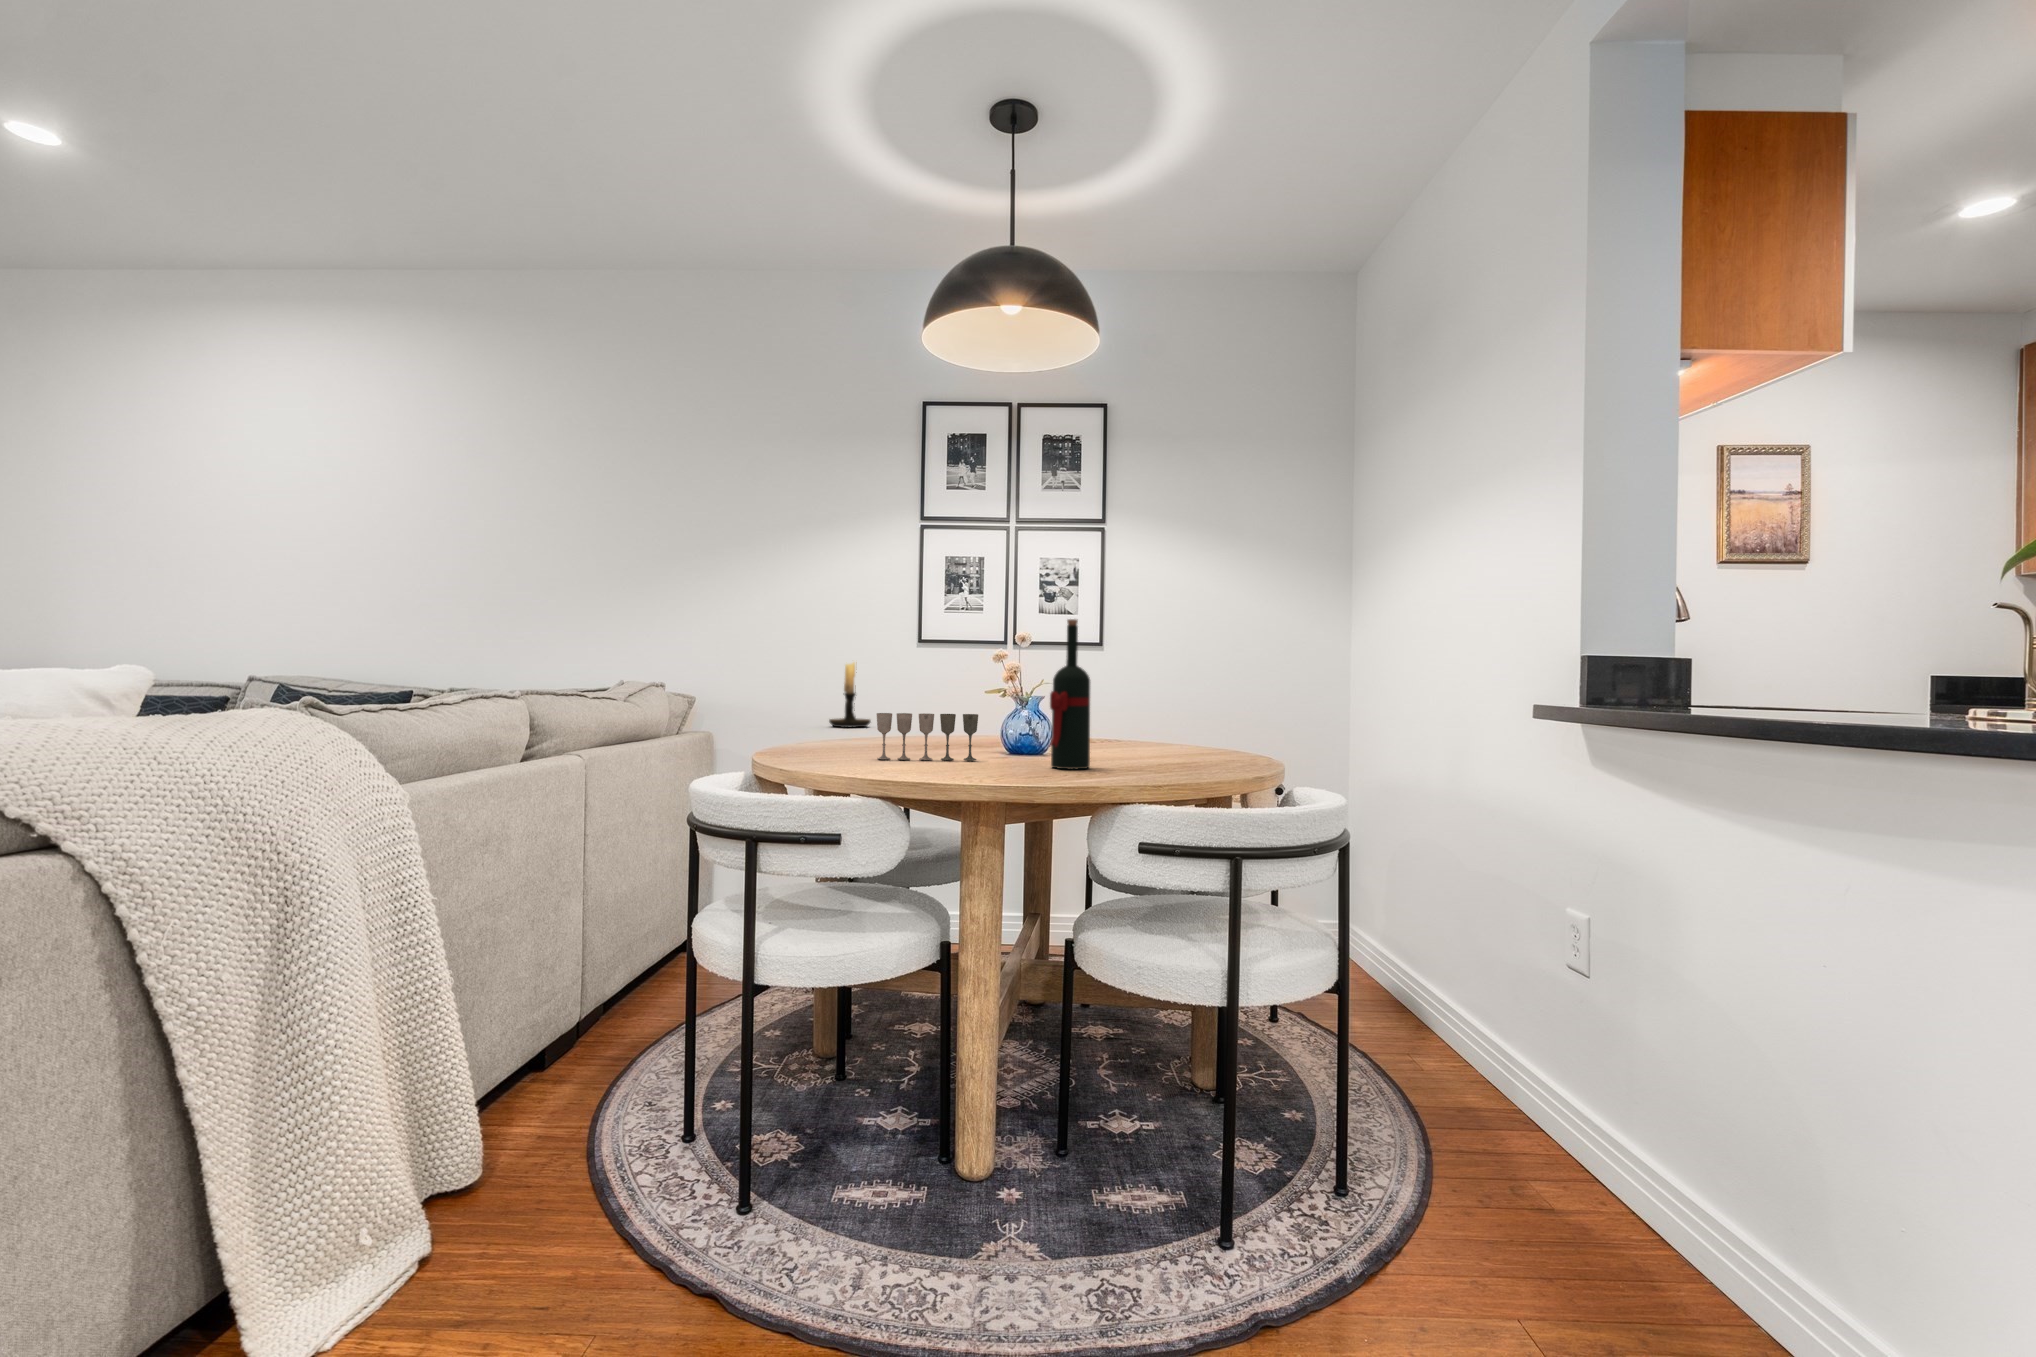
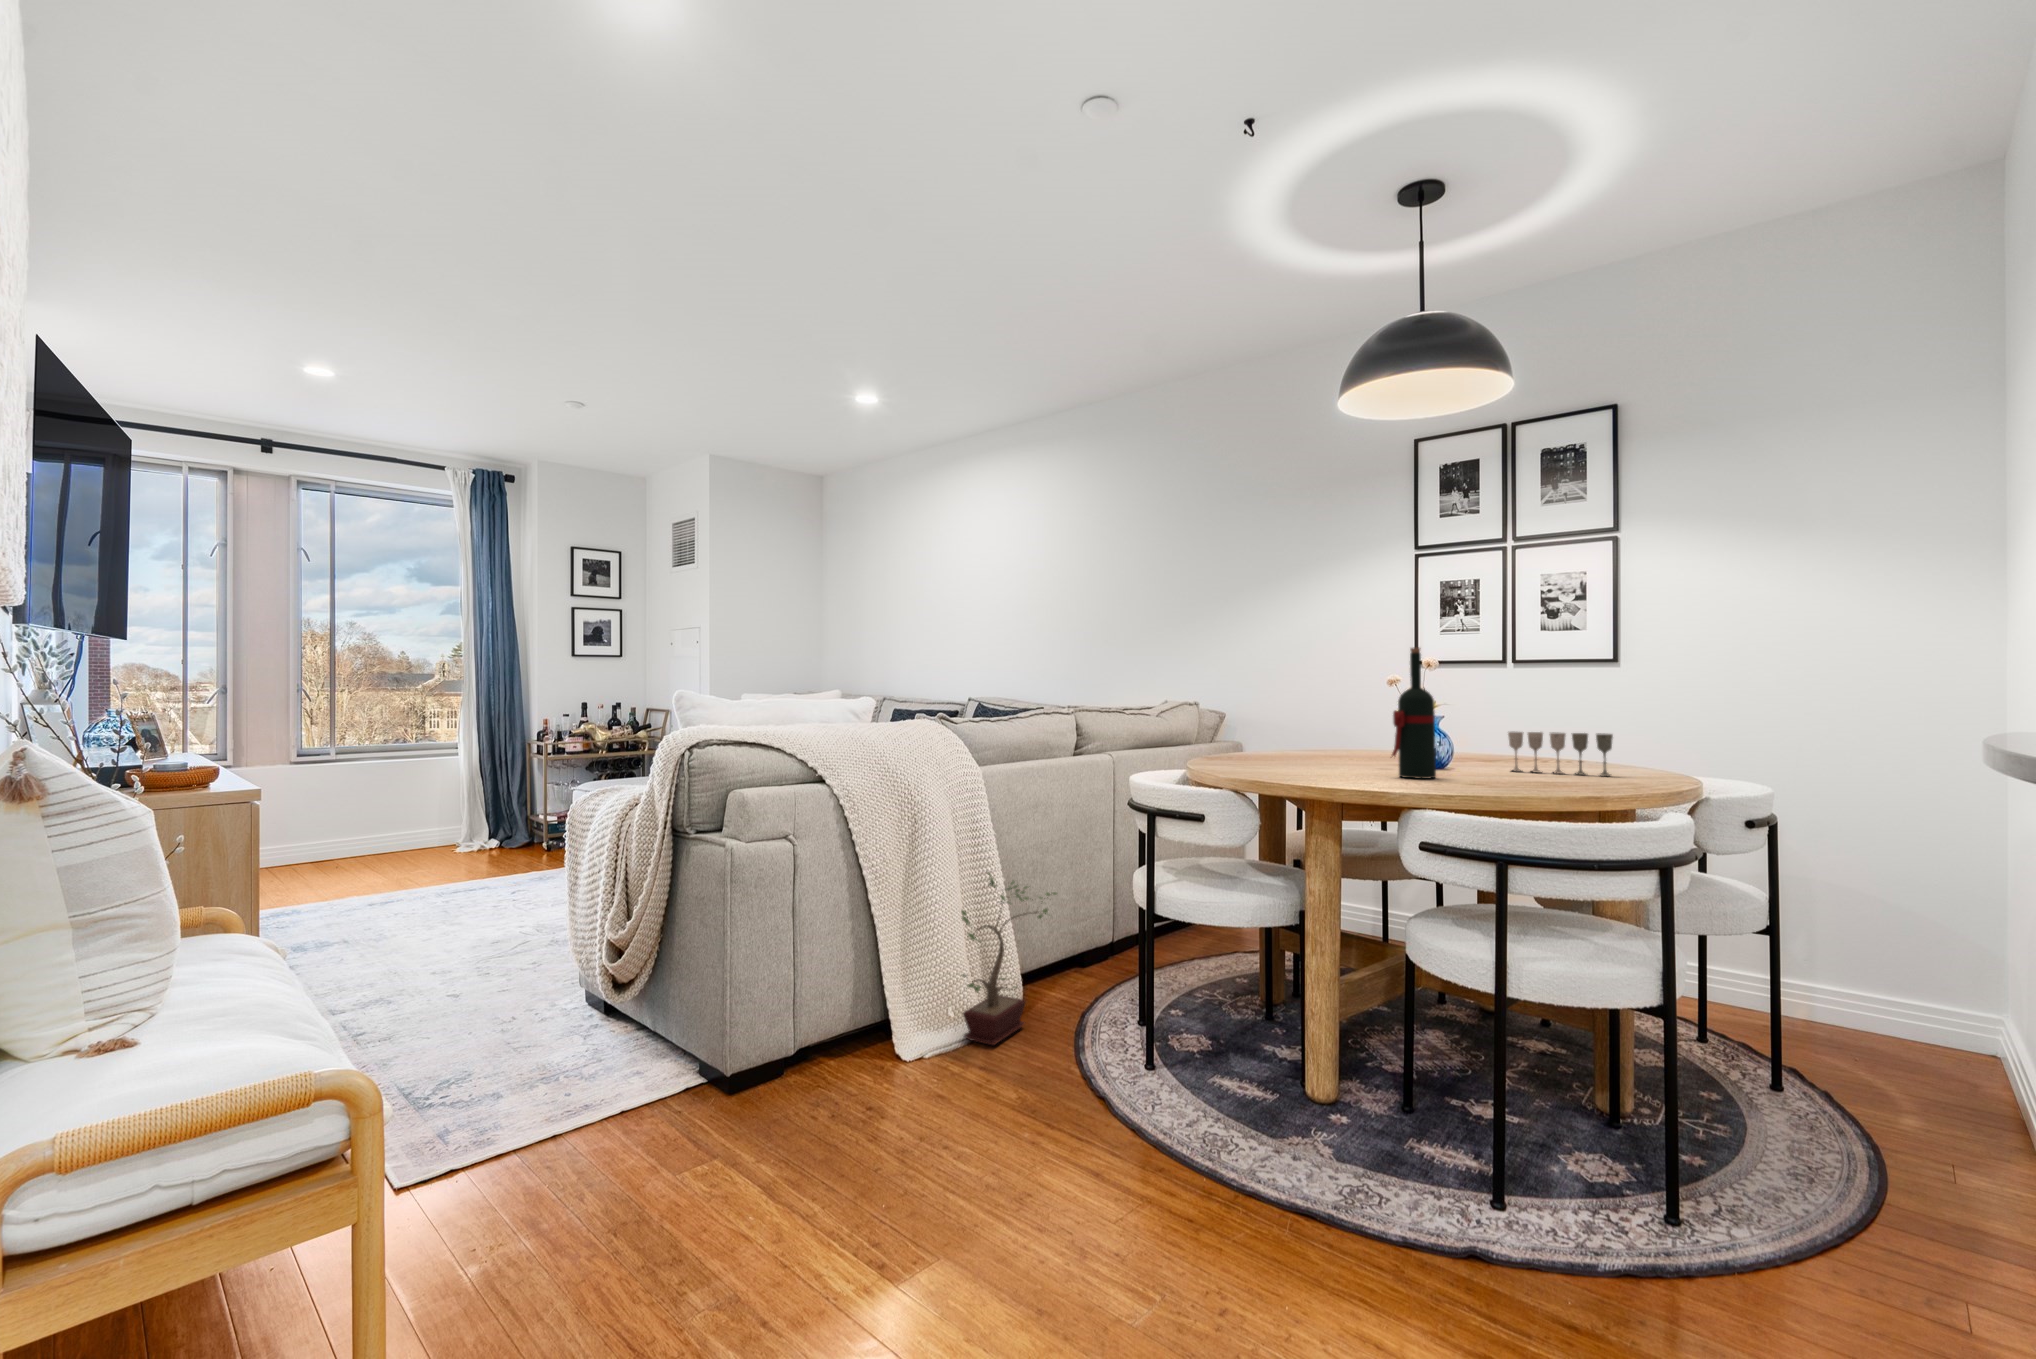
candle holder: present [829,662,871,728] -> none [1334,673,1373,743]
wine glass: present [877,713,978,760] -> present [1508,732,1613,776]
potted plant: none [390,966,549,1279] -> present [961,873,1057,1045]

